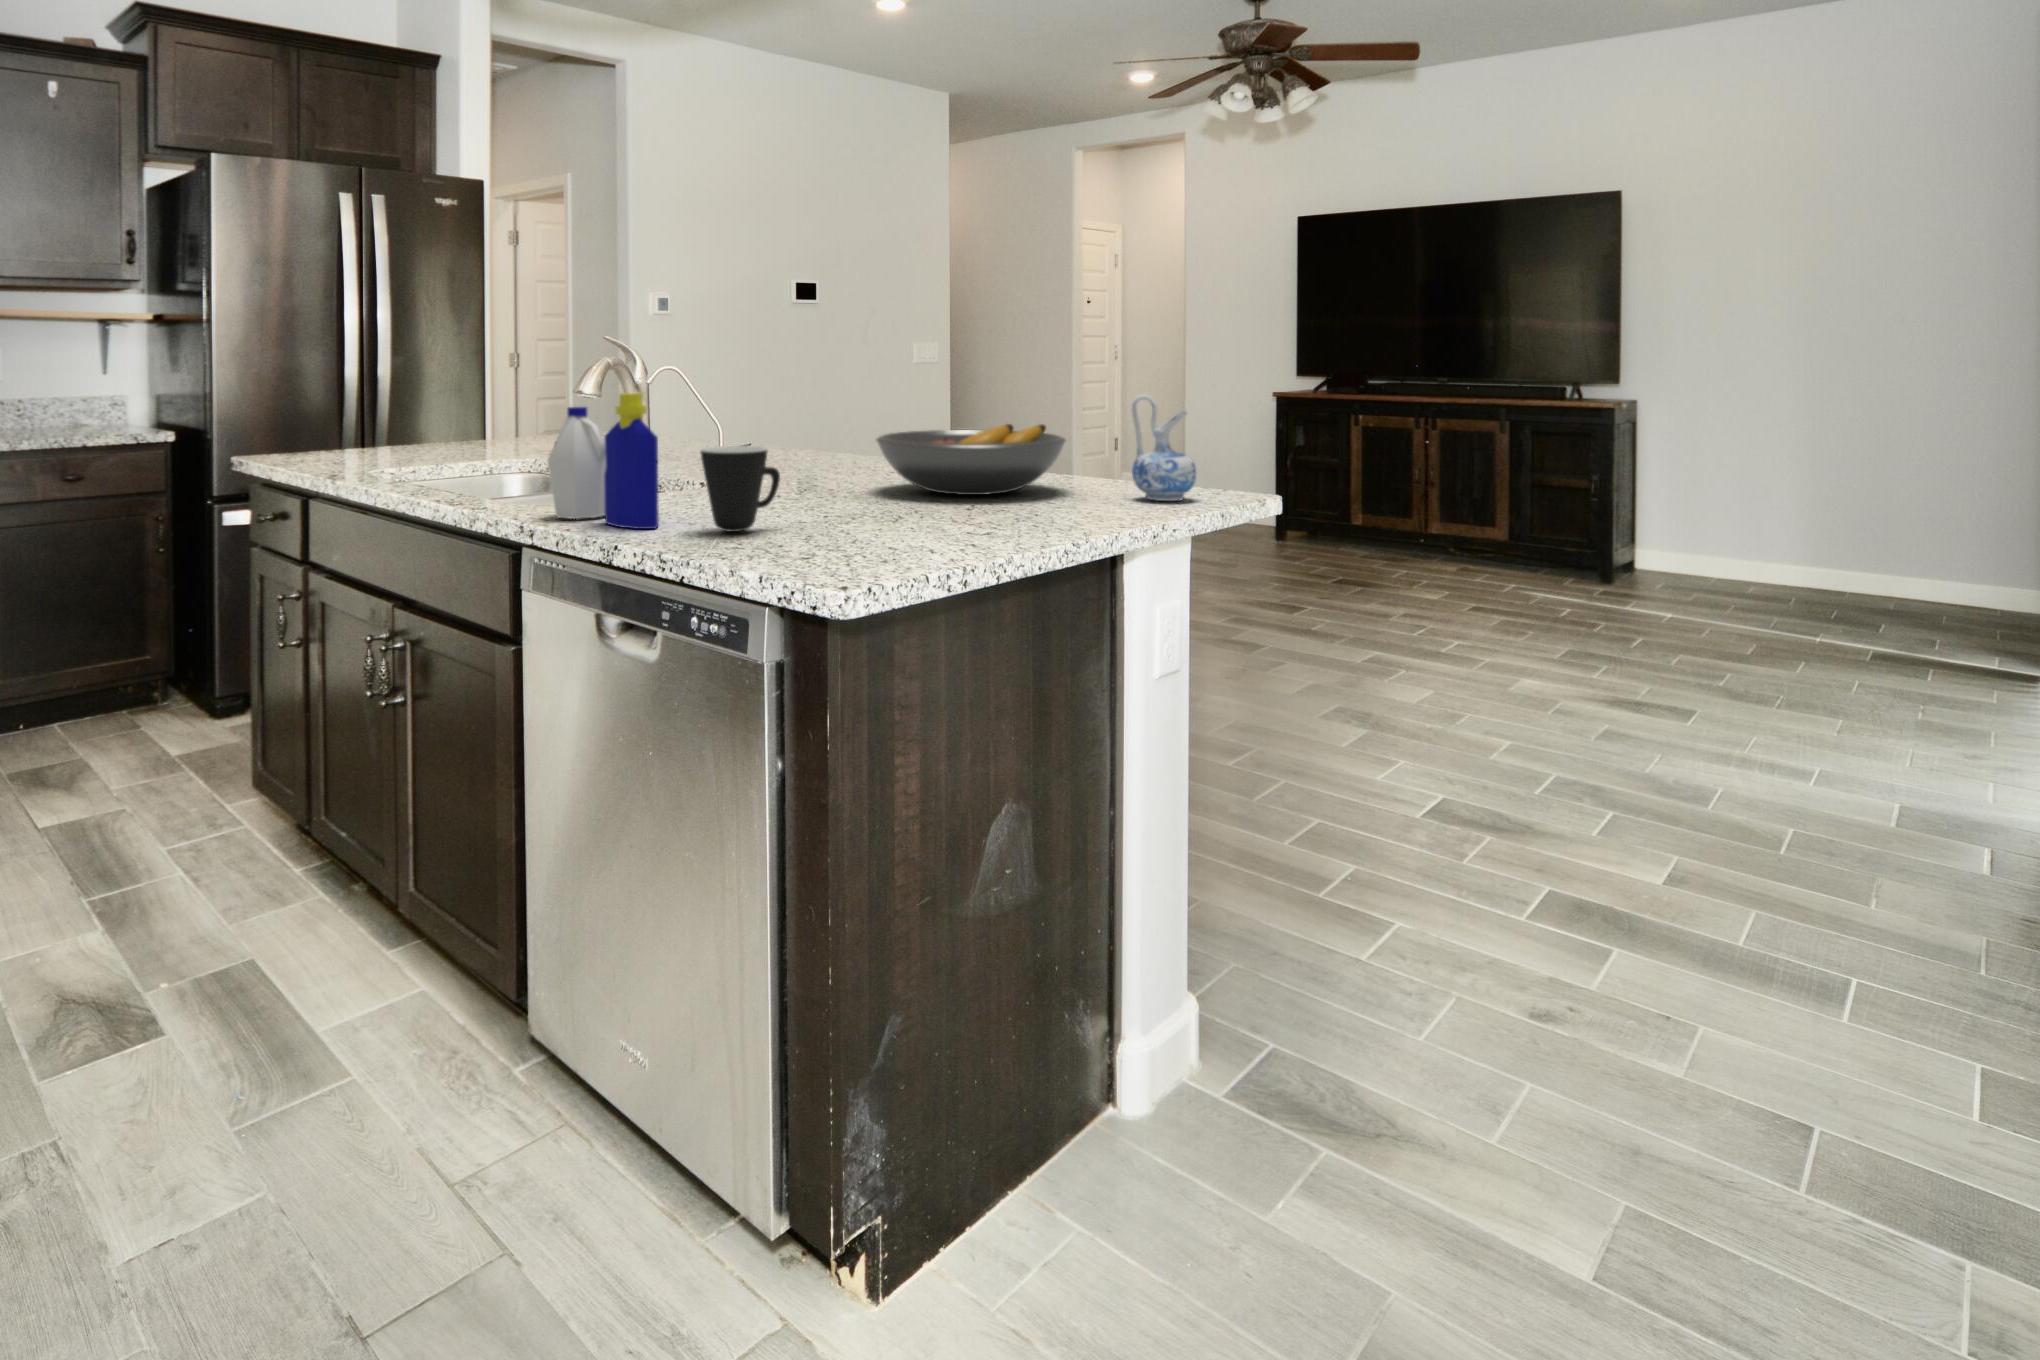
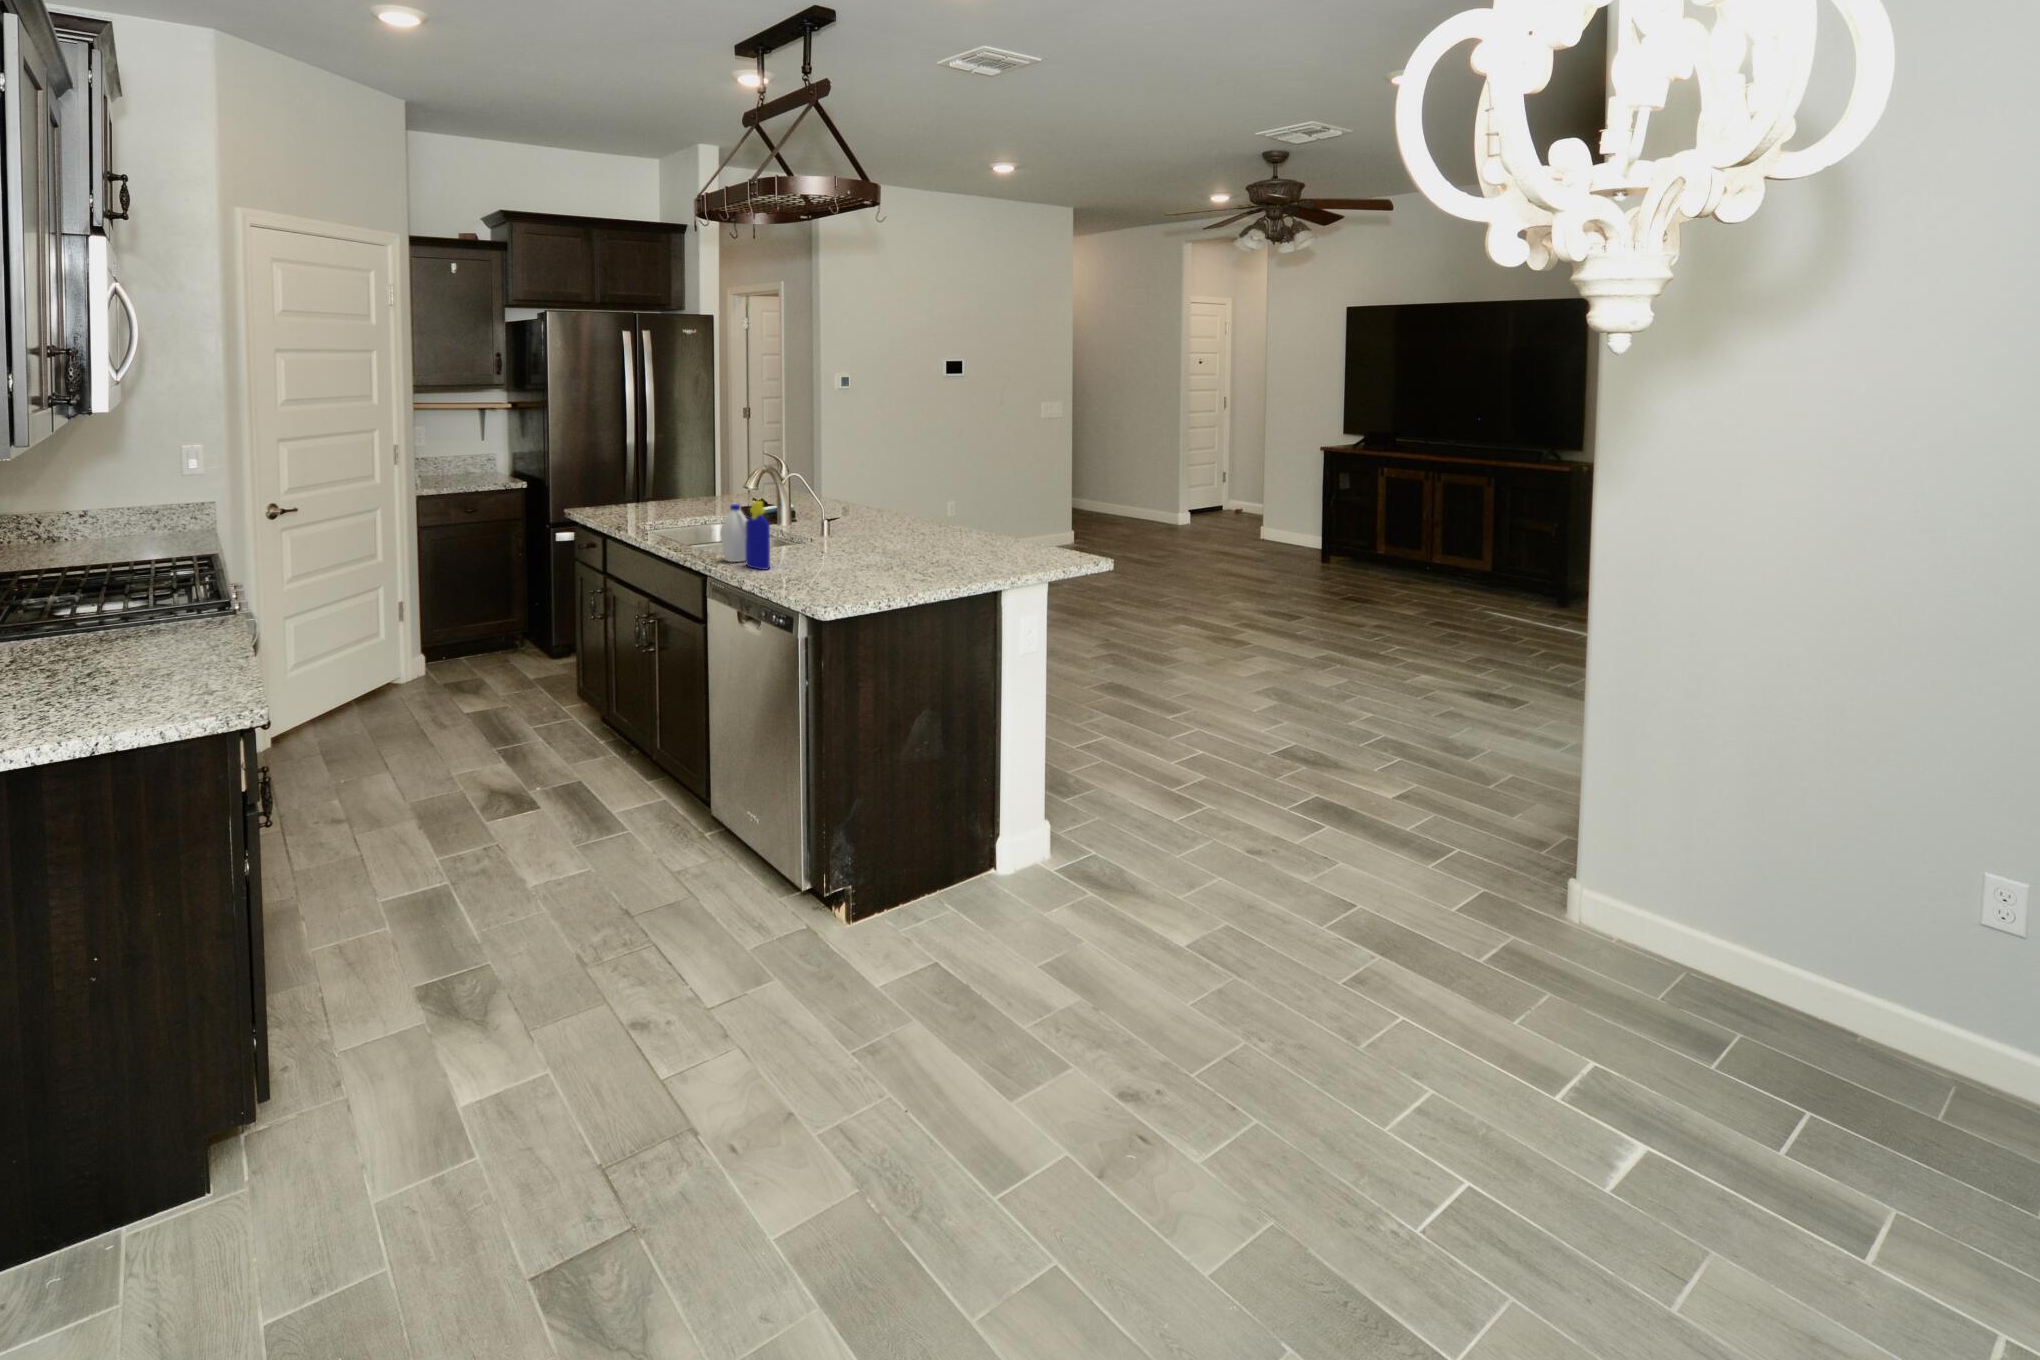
ceramic pitcher: present [1131,395,1196,501] -> none [1029,502,1063,560]
fruit bowl: present [876,424,1066,495] -> none [899,512,1003,552]
mug: present [700,445,780,532] -> none [787,530,827,573]

